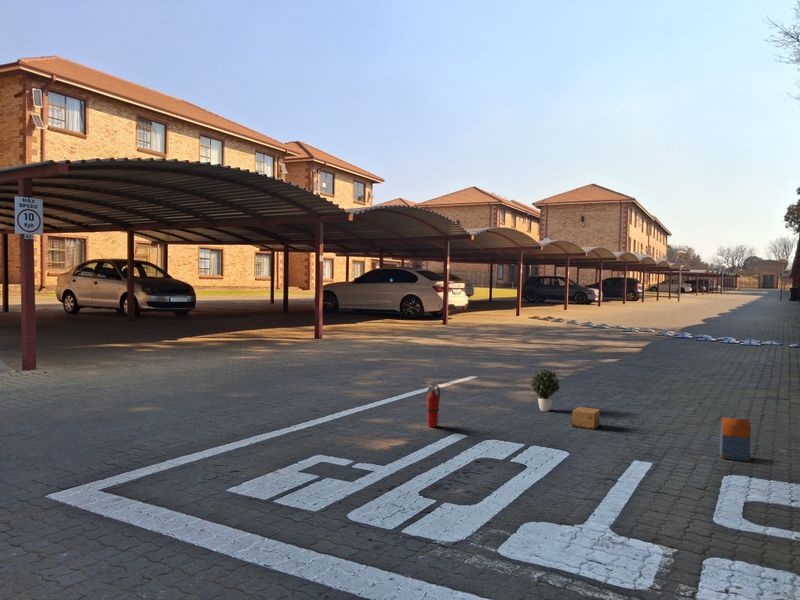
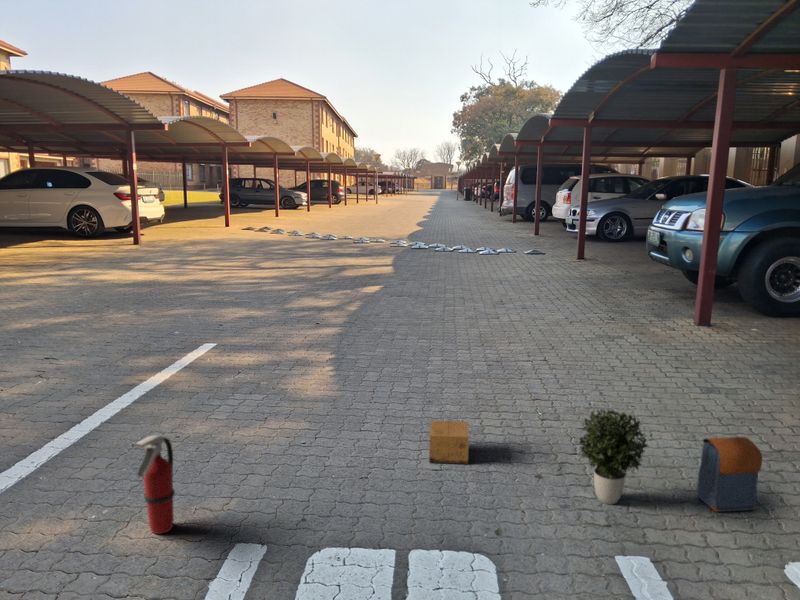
potted plant: present [530,370,560,412] -> present [580,409,648,504]

